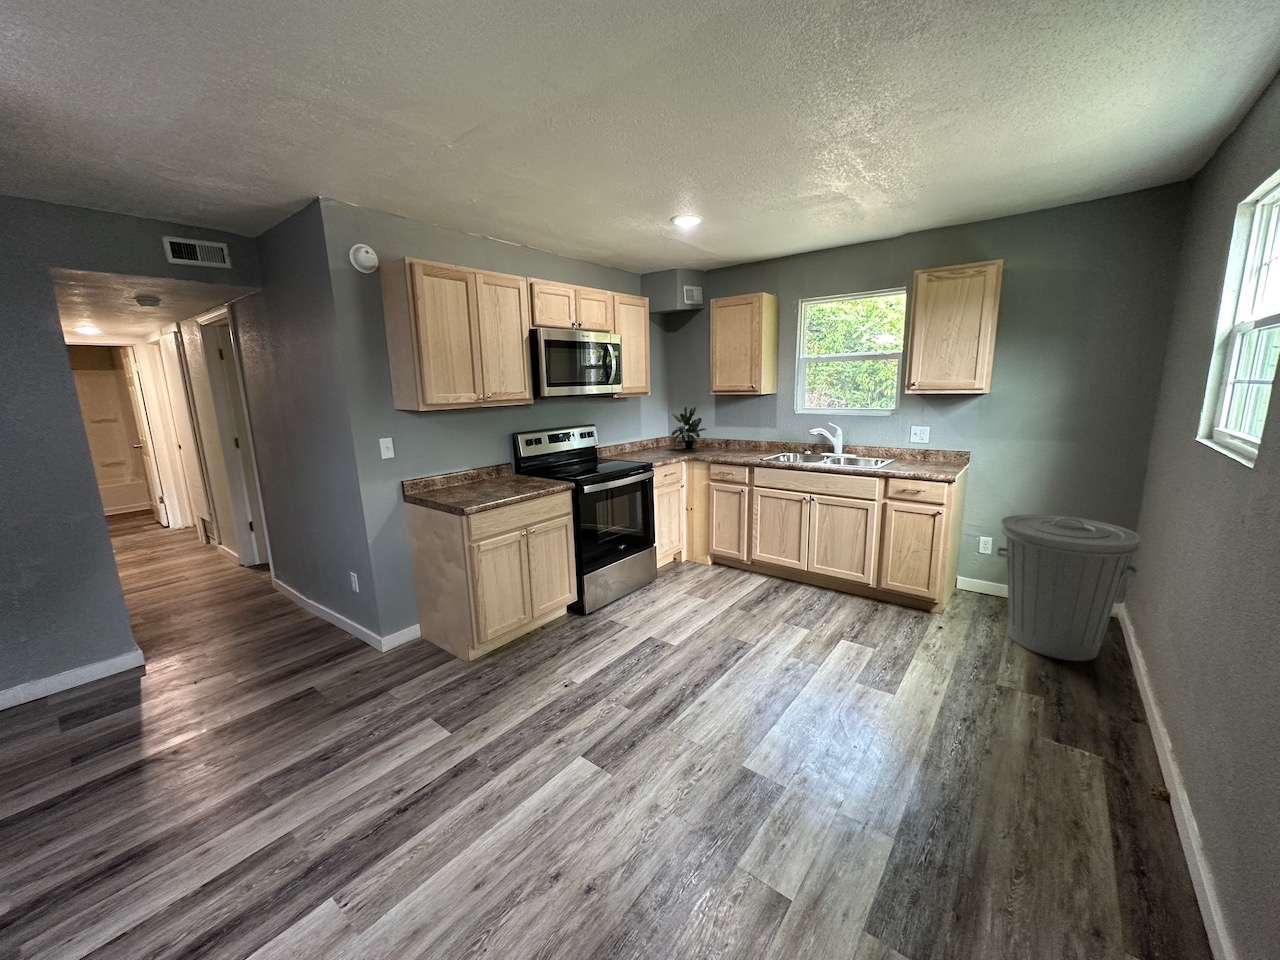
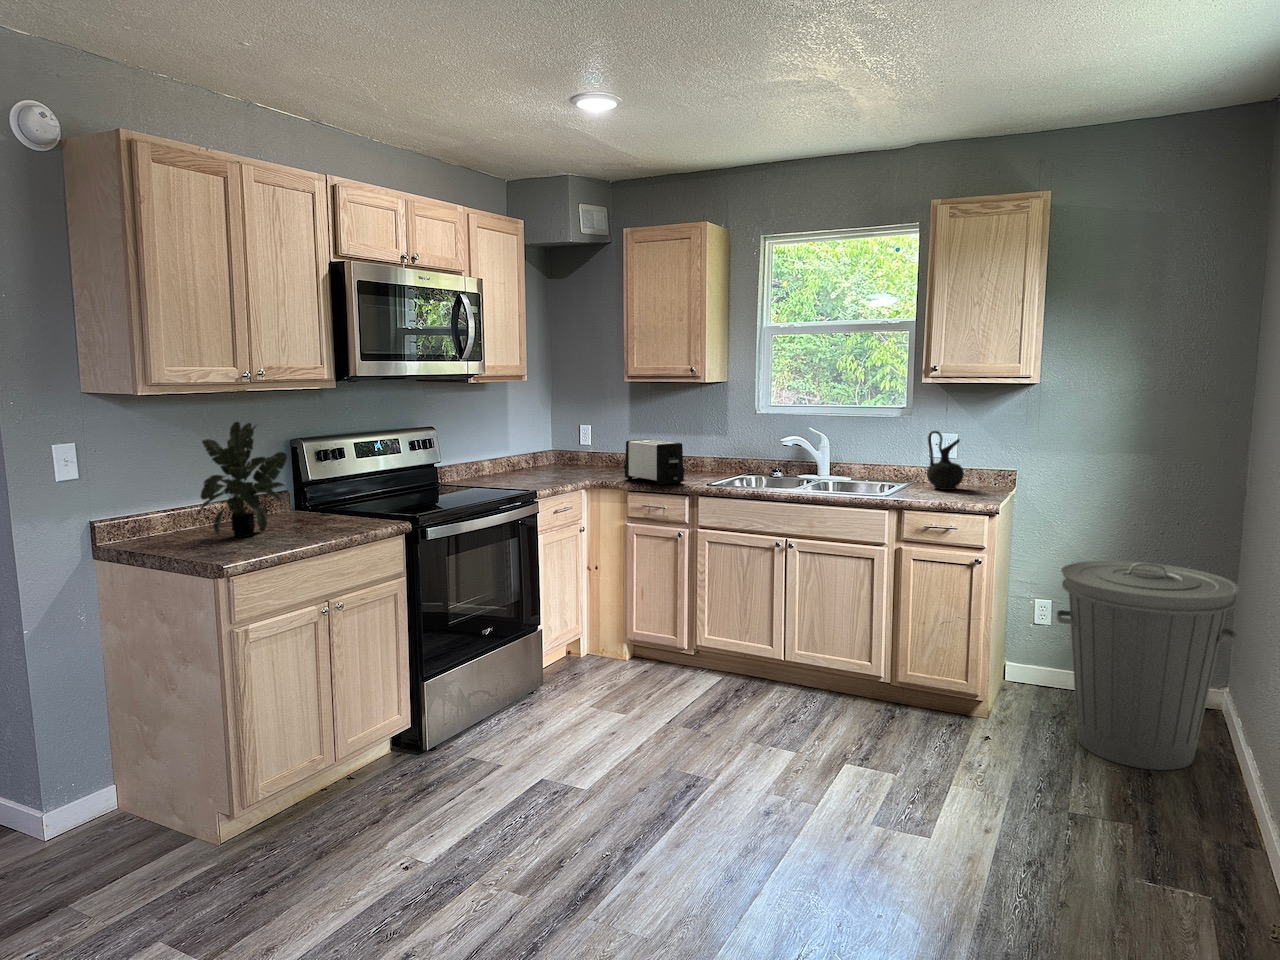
potted plant: present [672,407,706,449] -> present [194,422,287,537]
ceramic jug: none [907,425,934,464] -> present [927,431,964,490]
toaster: none [709,431,746,459] -> present [624,439,685,485]

